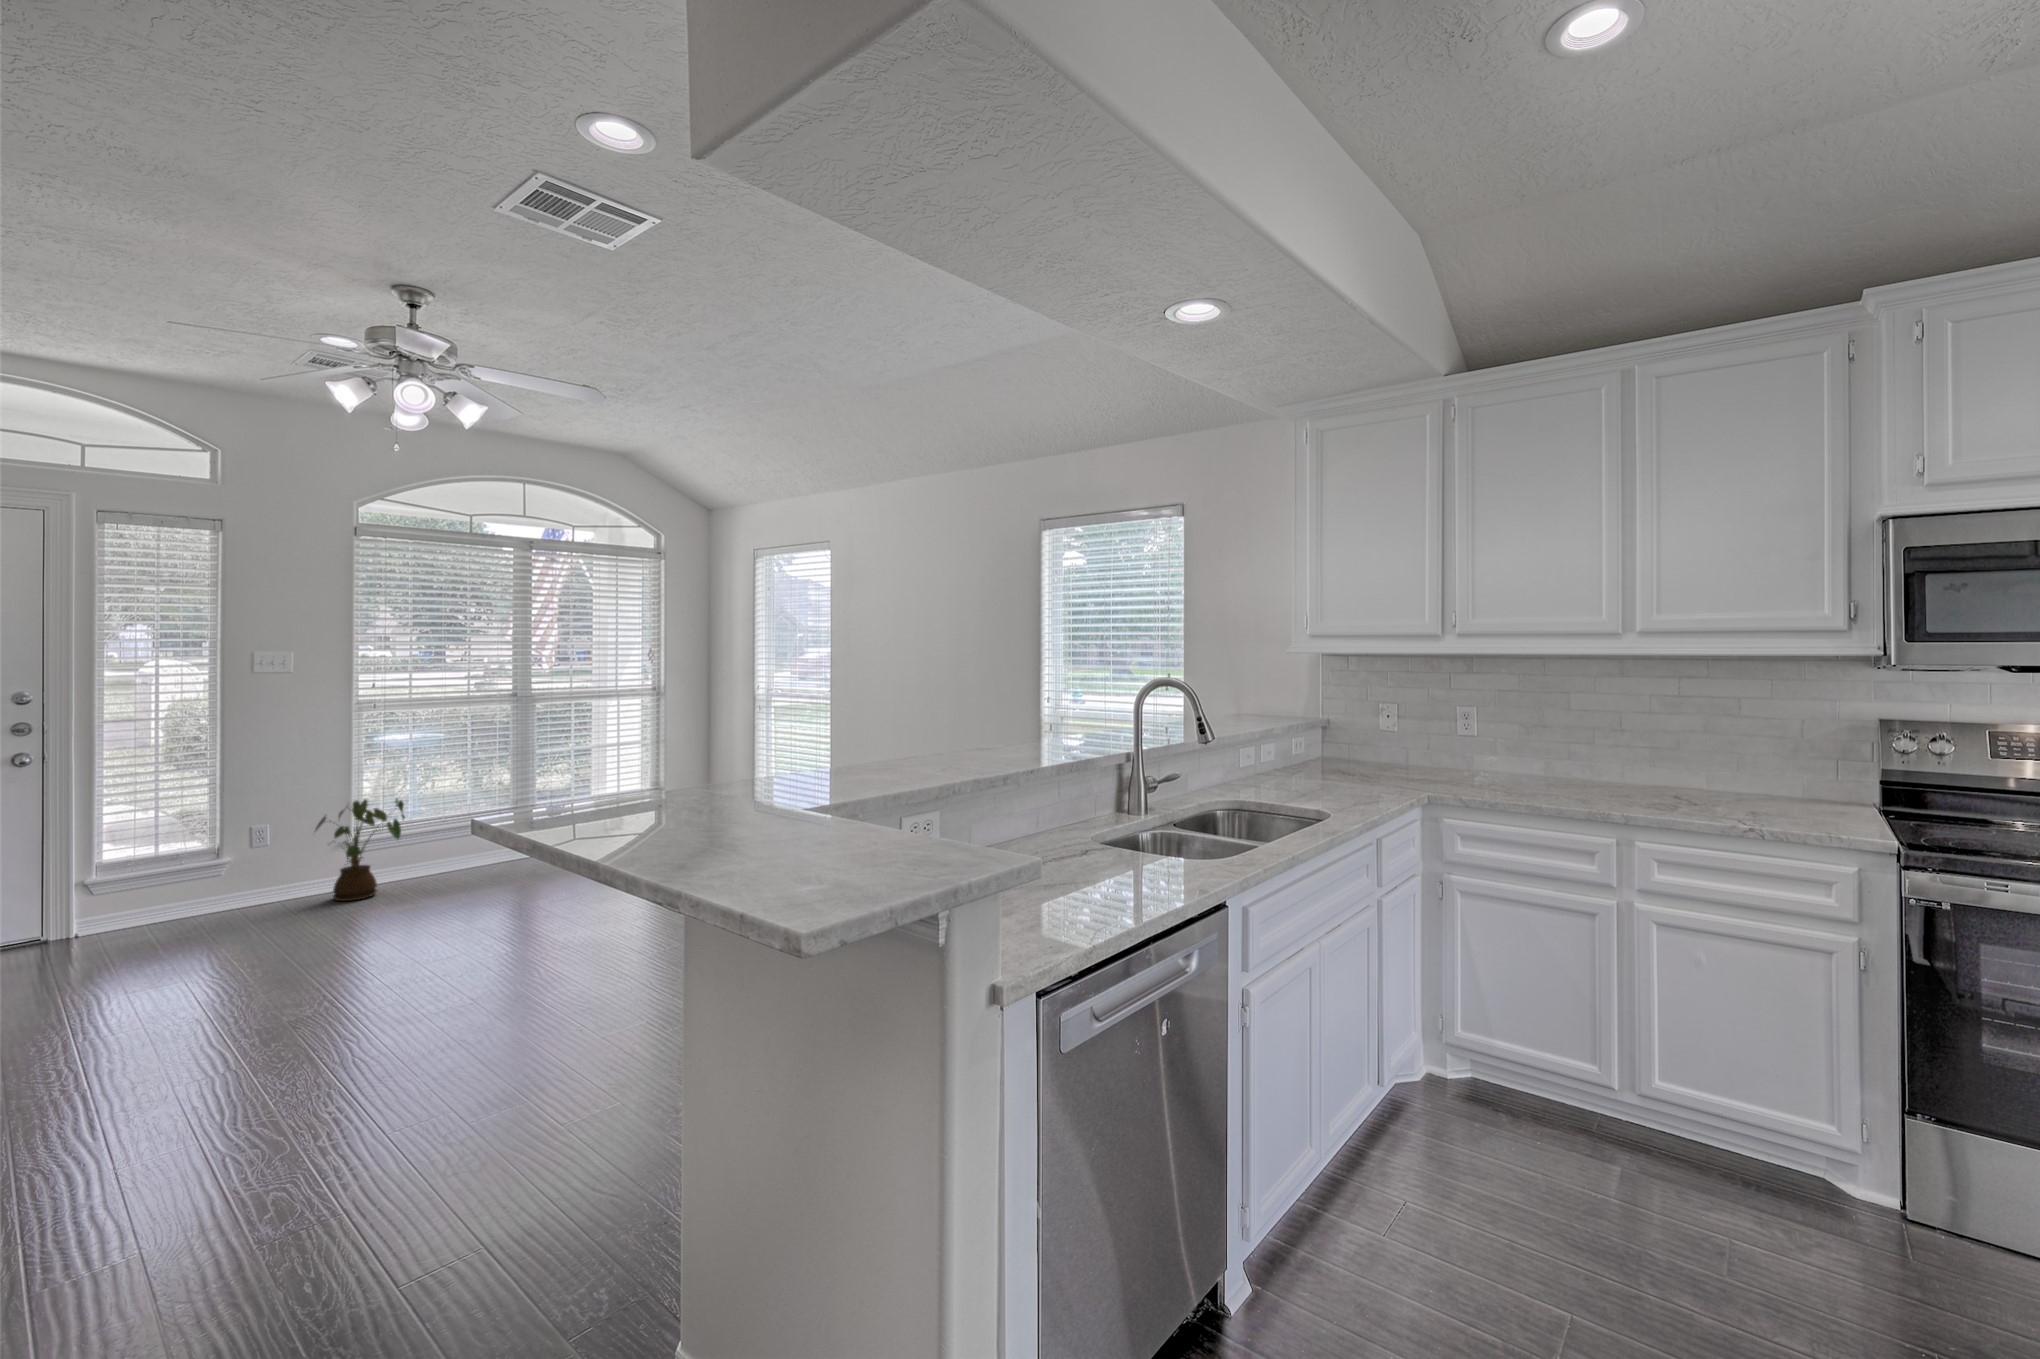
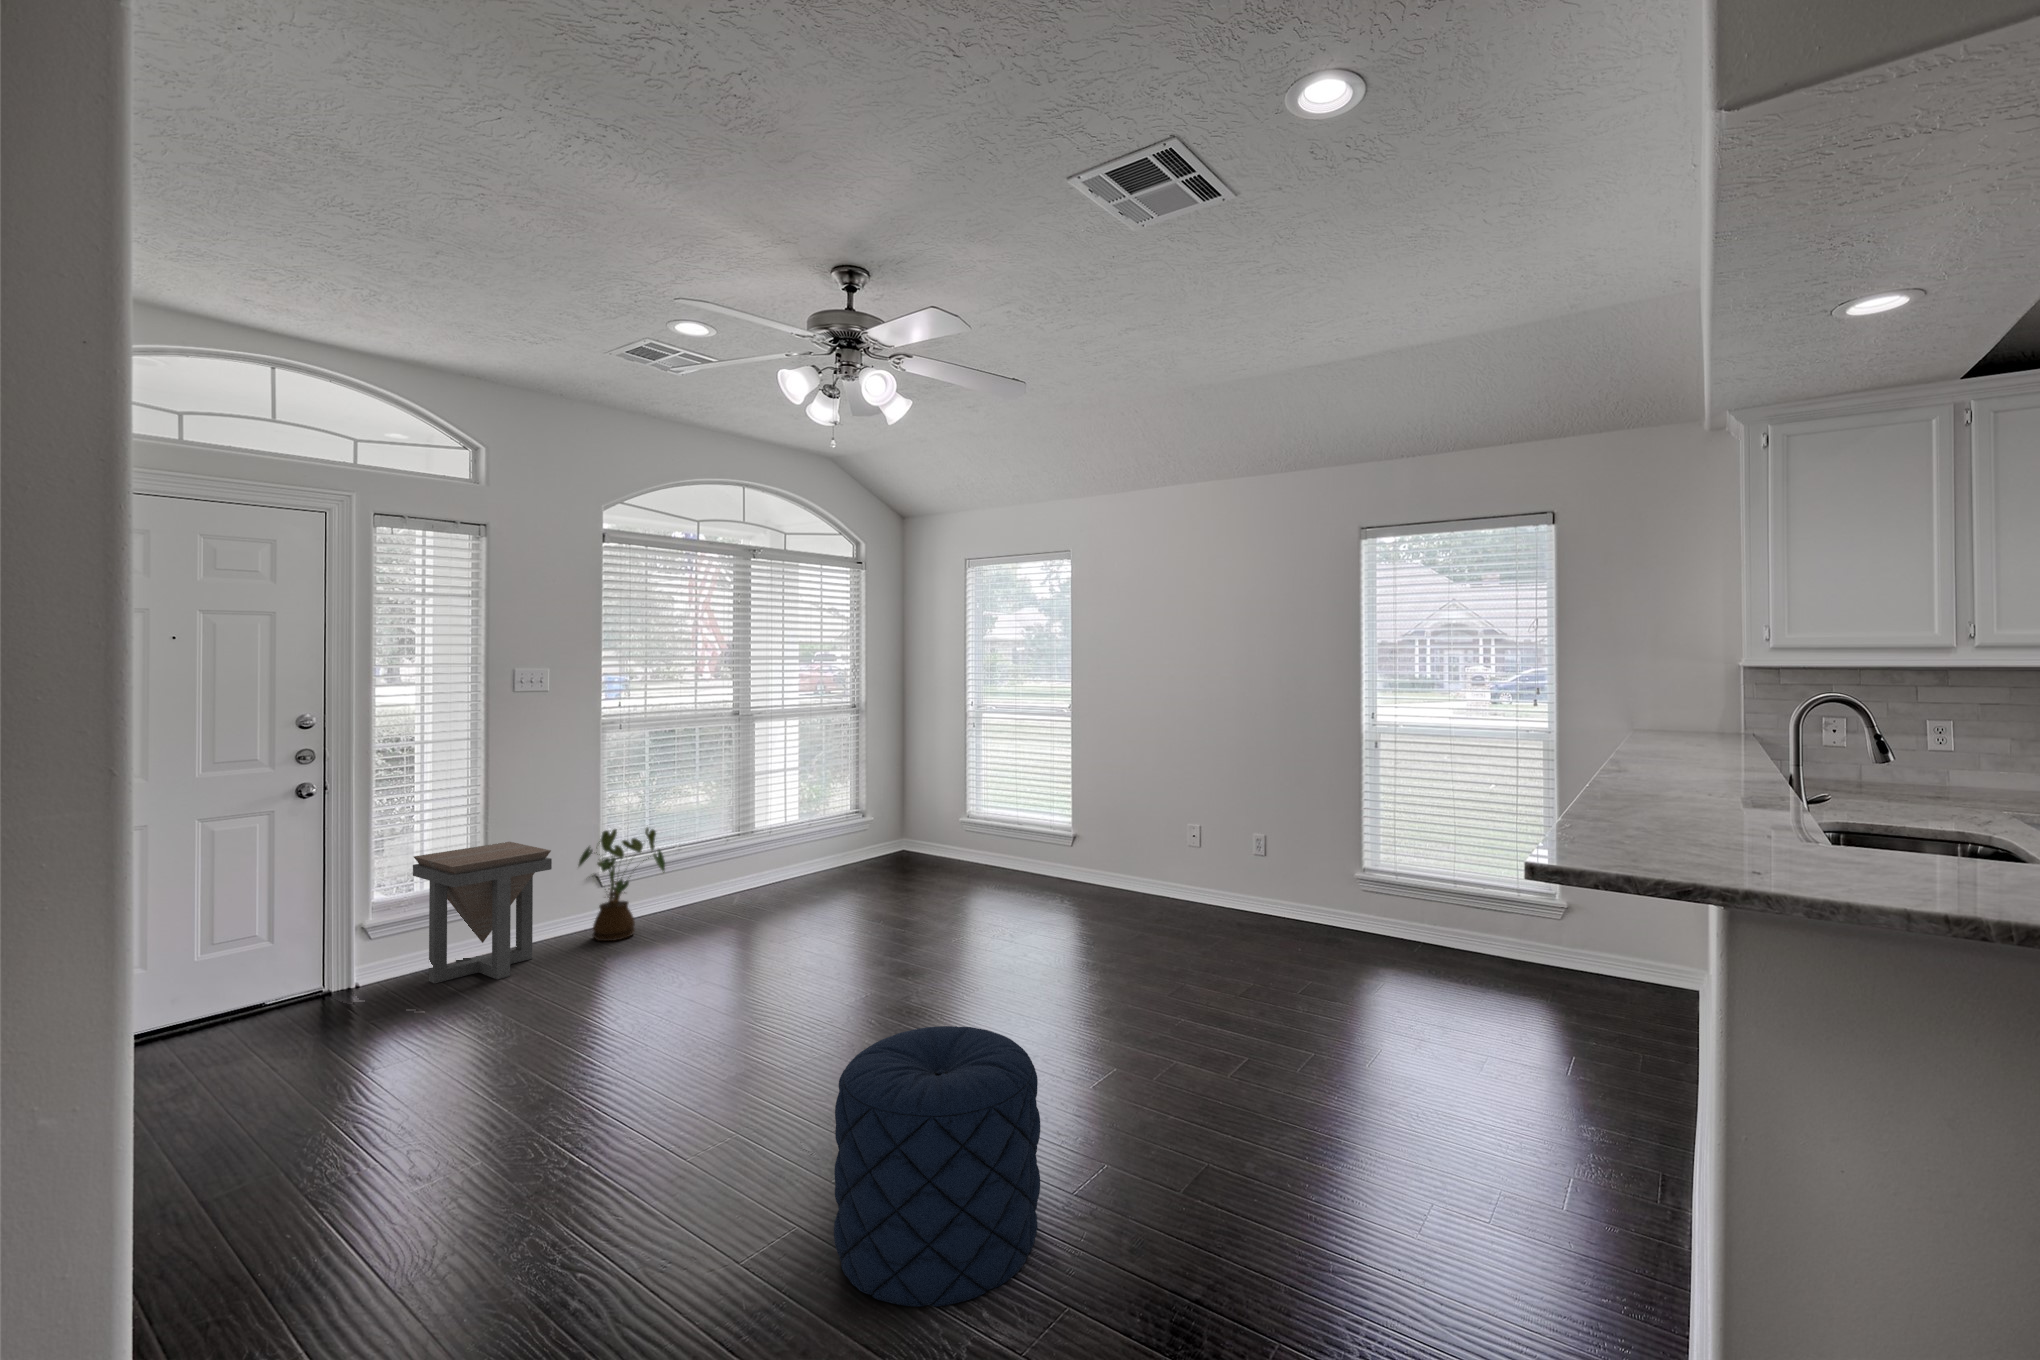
side table: none [141,809,270,936] -> present [413,842,552,983]
pouf: none [184,981,418,1219] -> present [834,1026,1040,1307]

